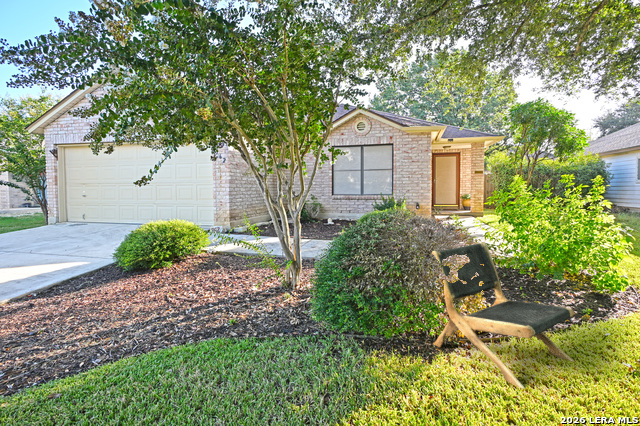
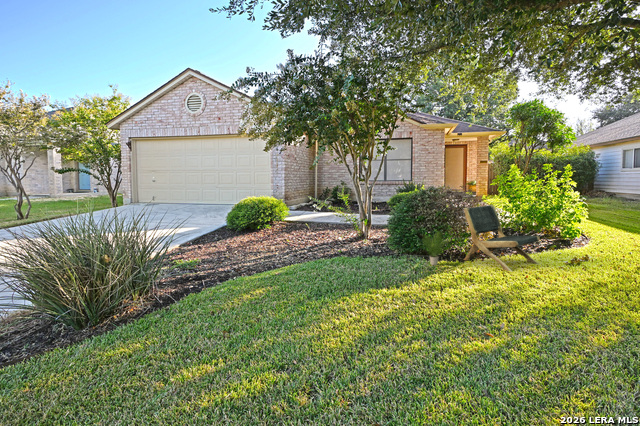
potted plant: none [345,293,404,362] -> present [423,233,446,265]

